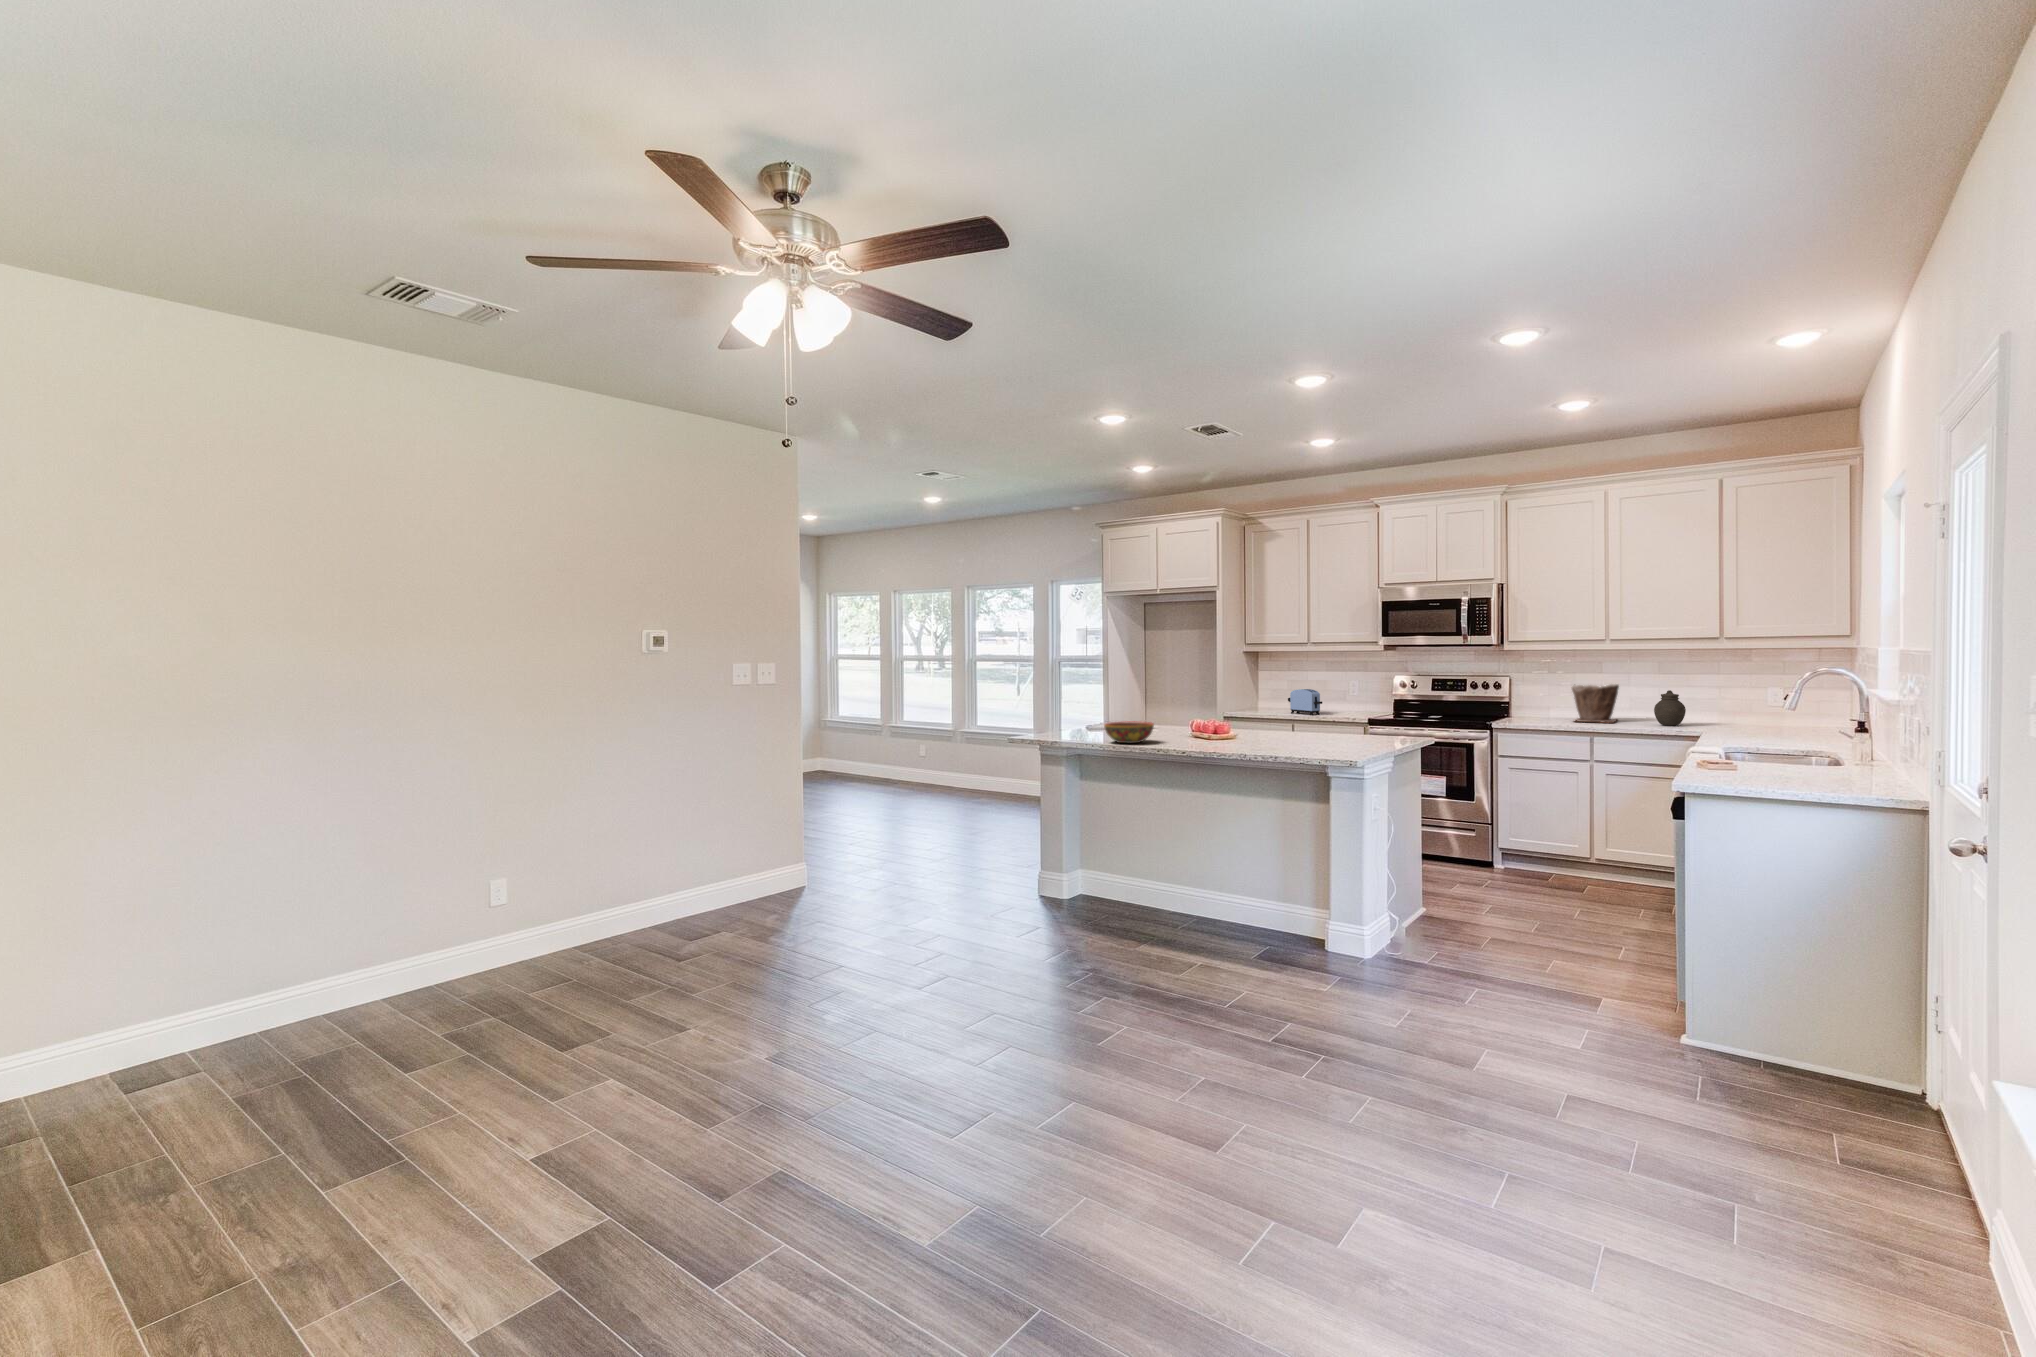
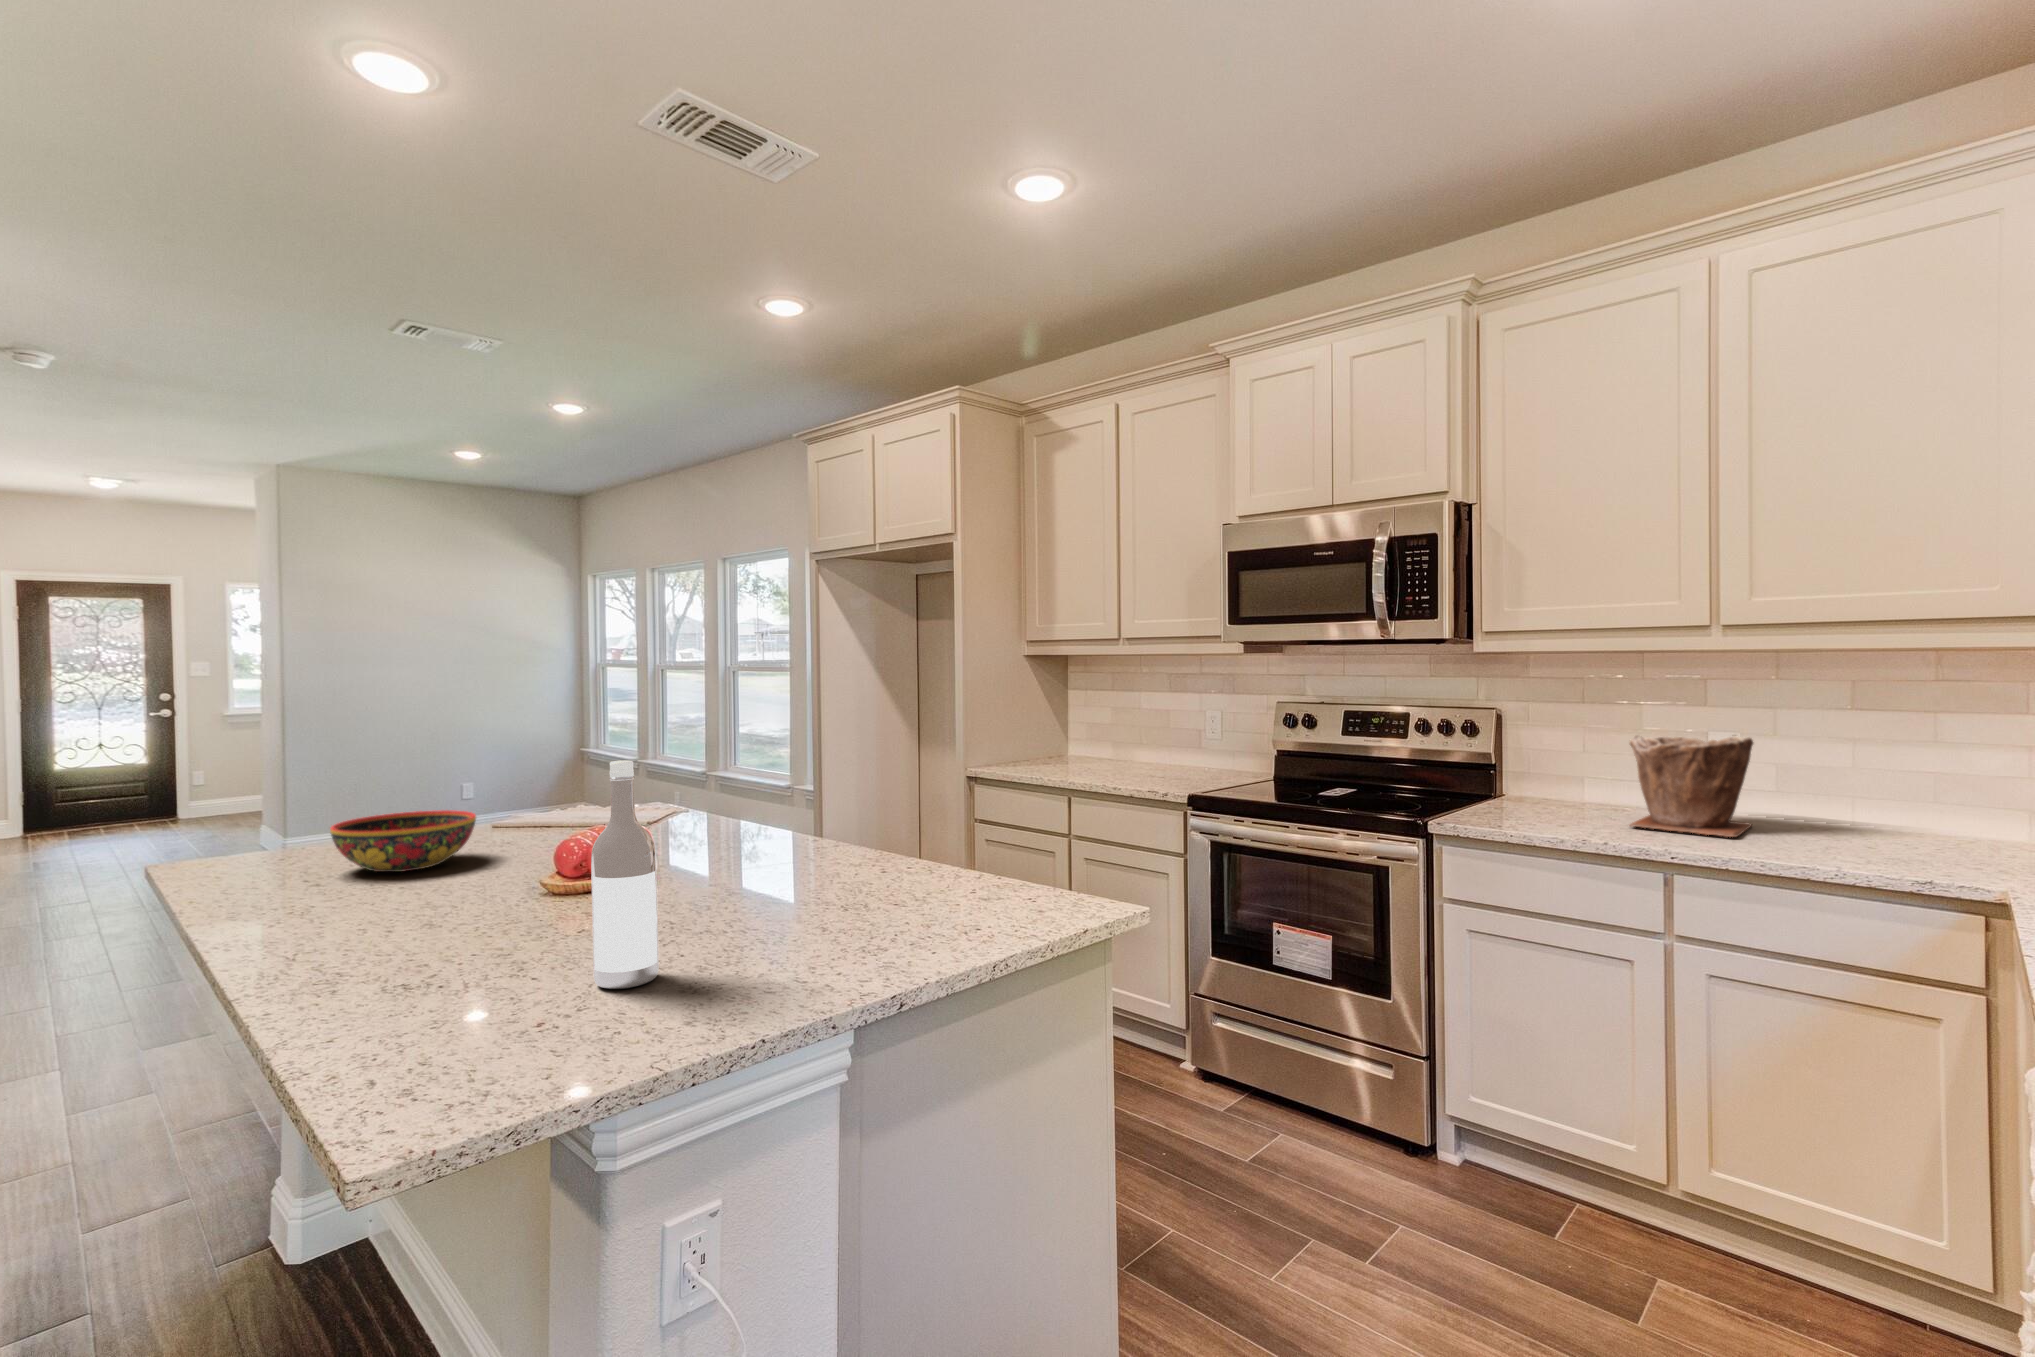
wine bottle: none [1326,688,1345,753] -> present [591,760,659,989]
toaster: present [1288,689,1322,715] -> none [1085,727,1128,779]
jar: present [1654,690,1686,726] -> none [1851,761,1948,859]

